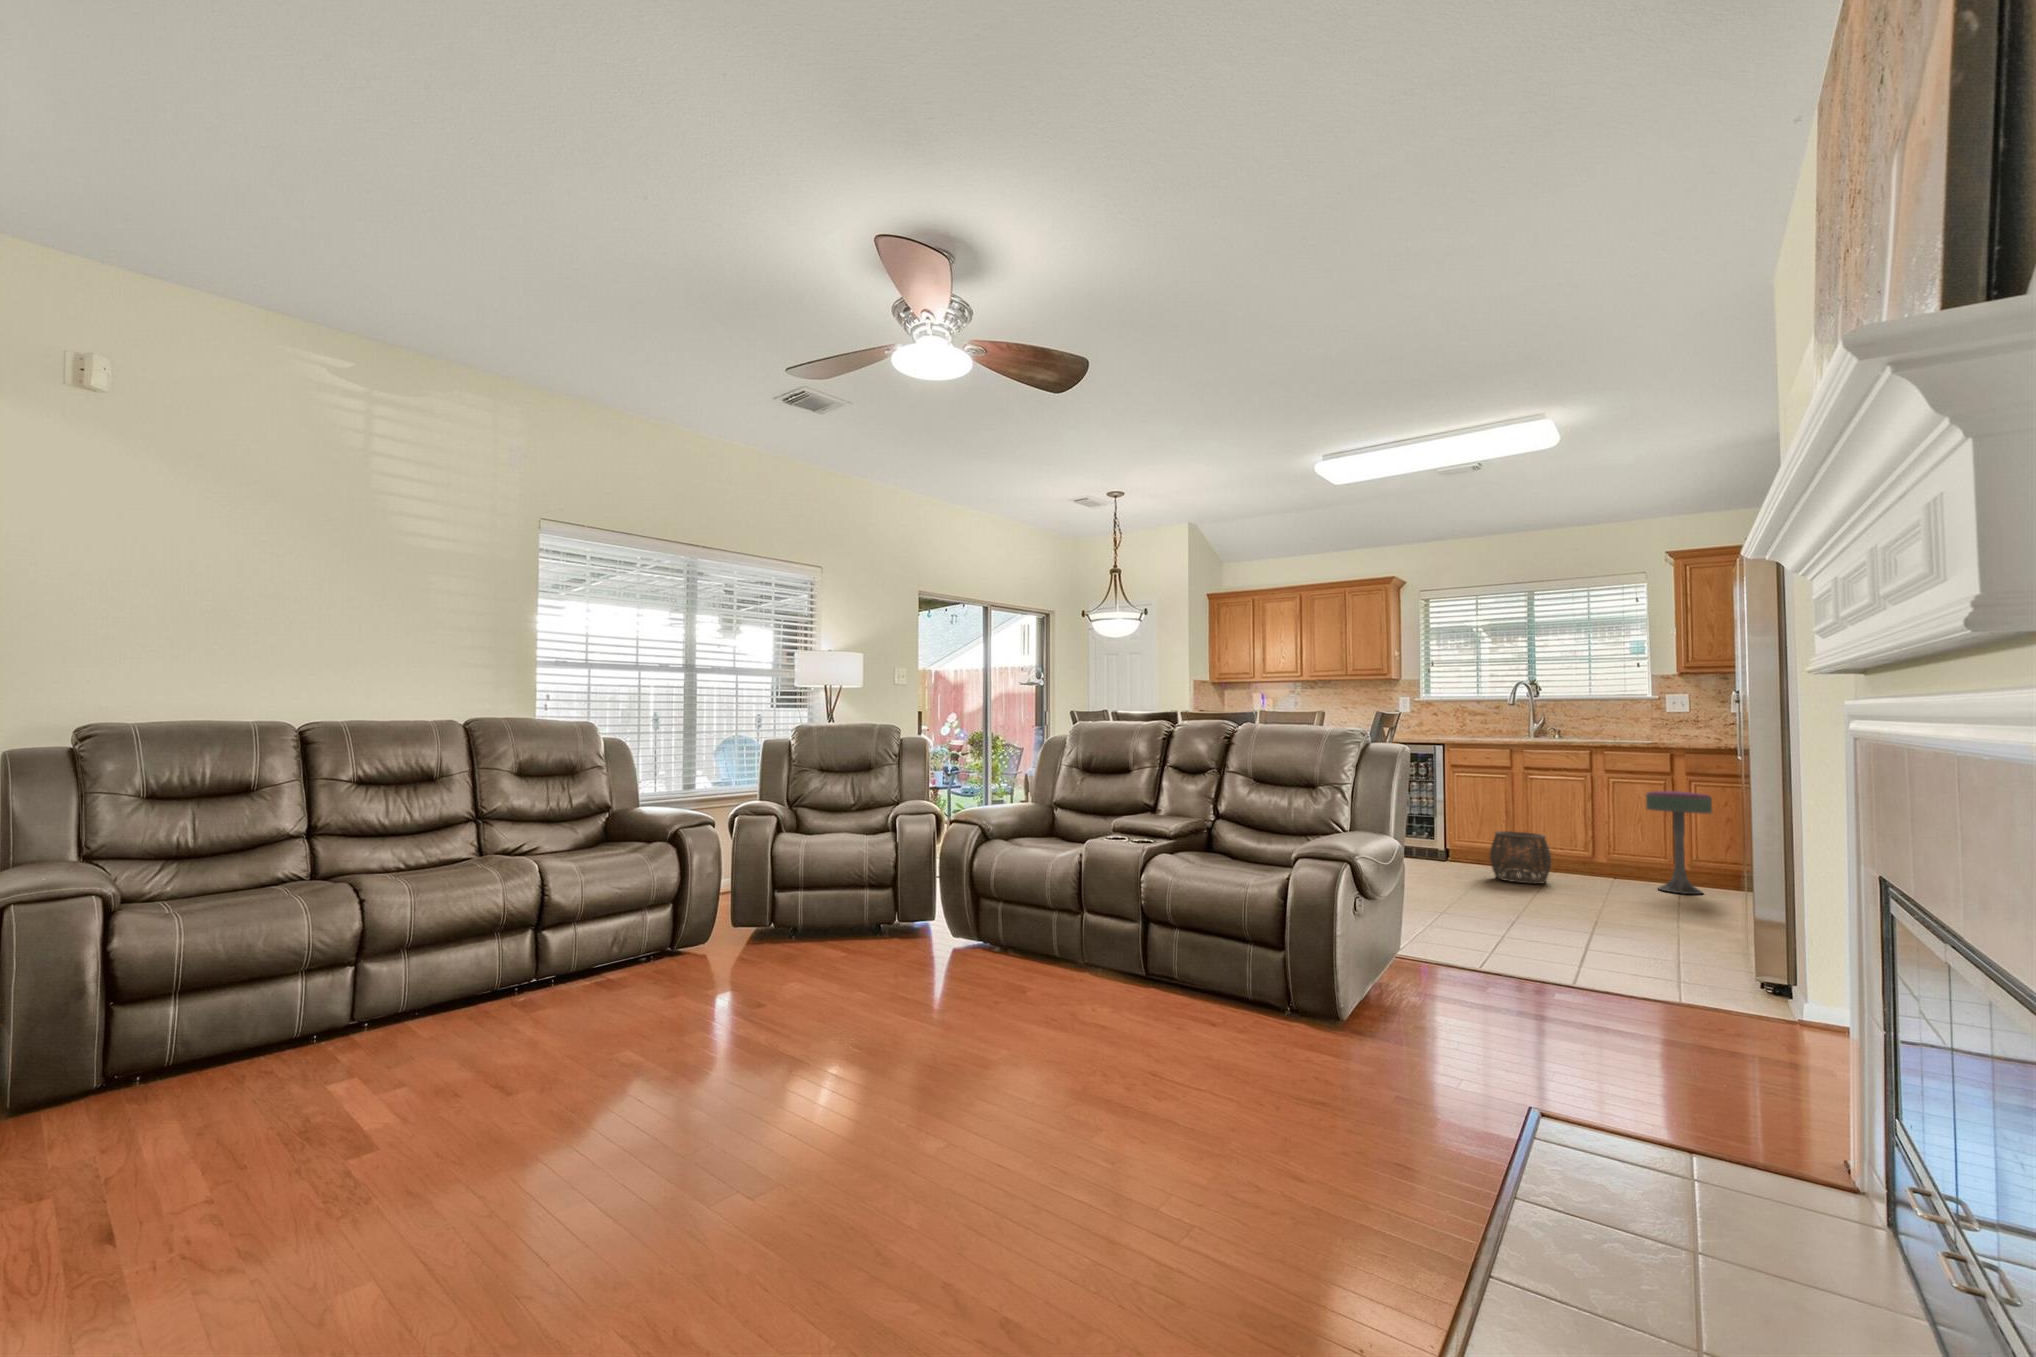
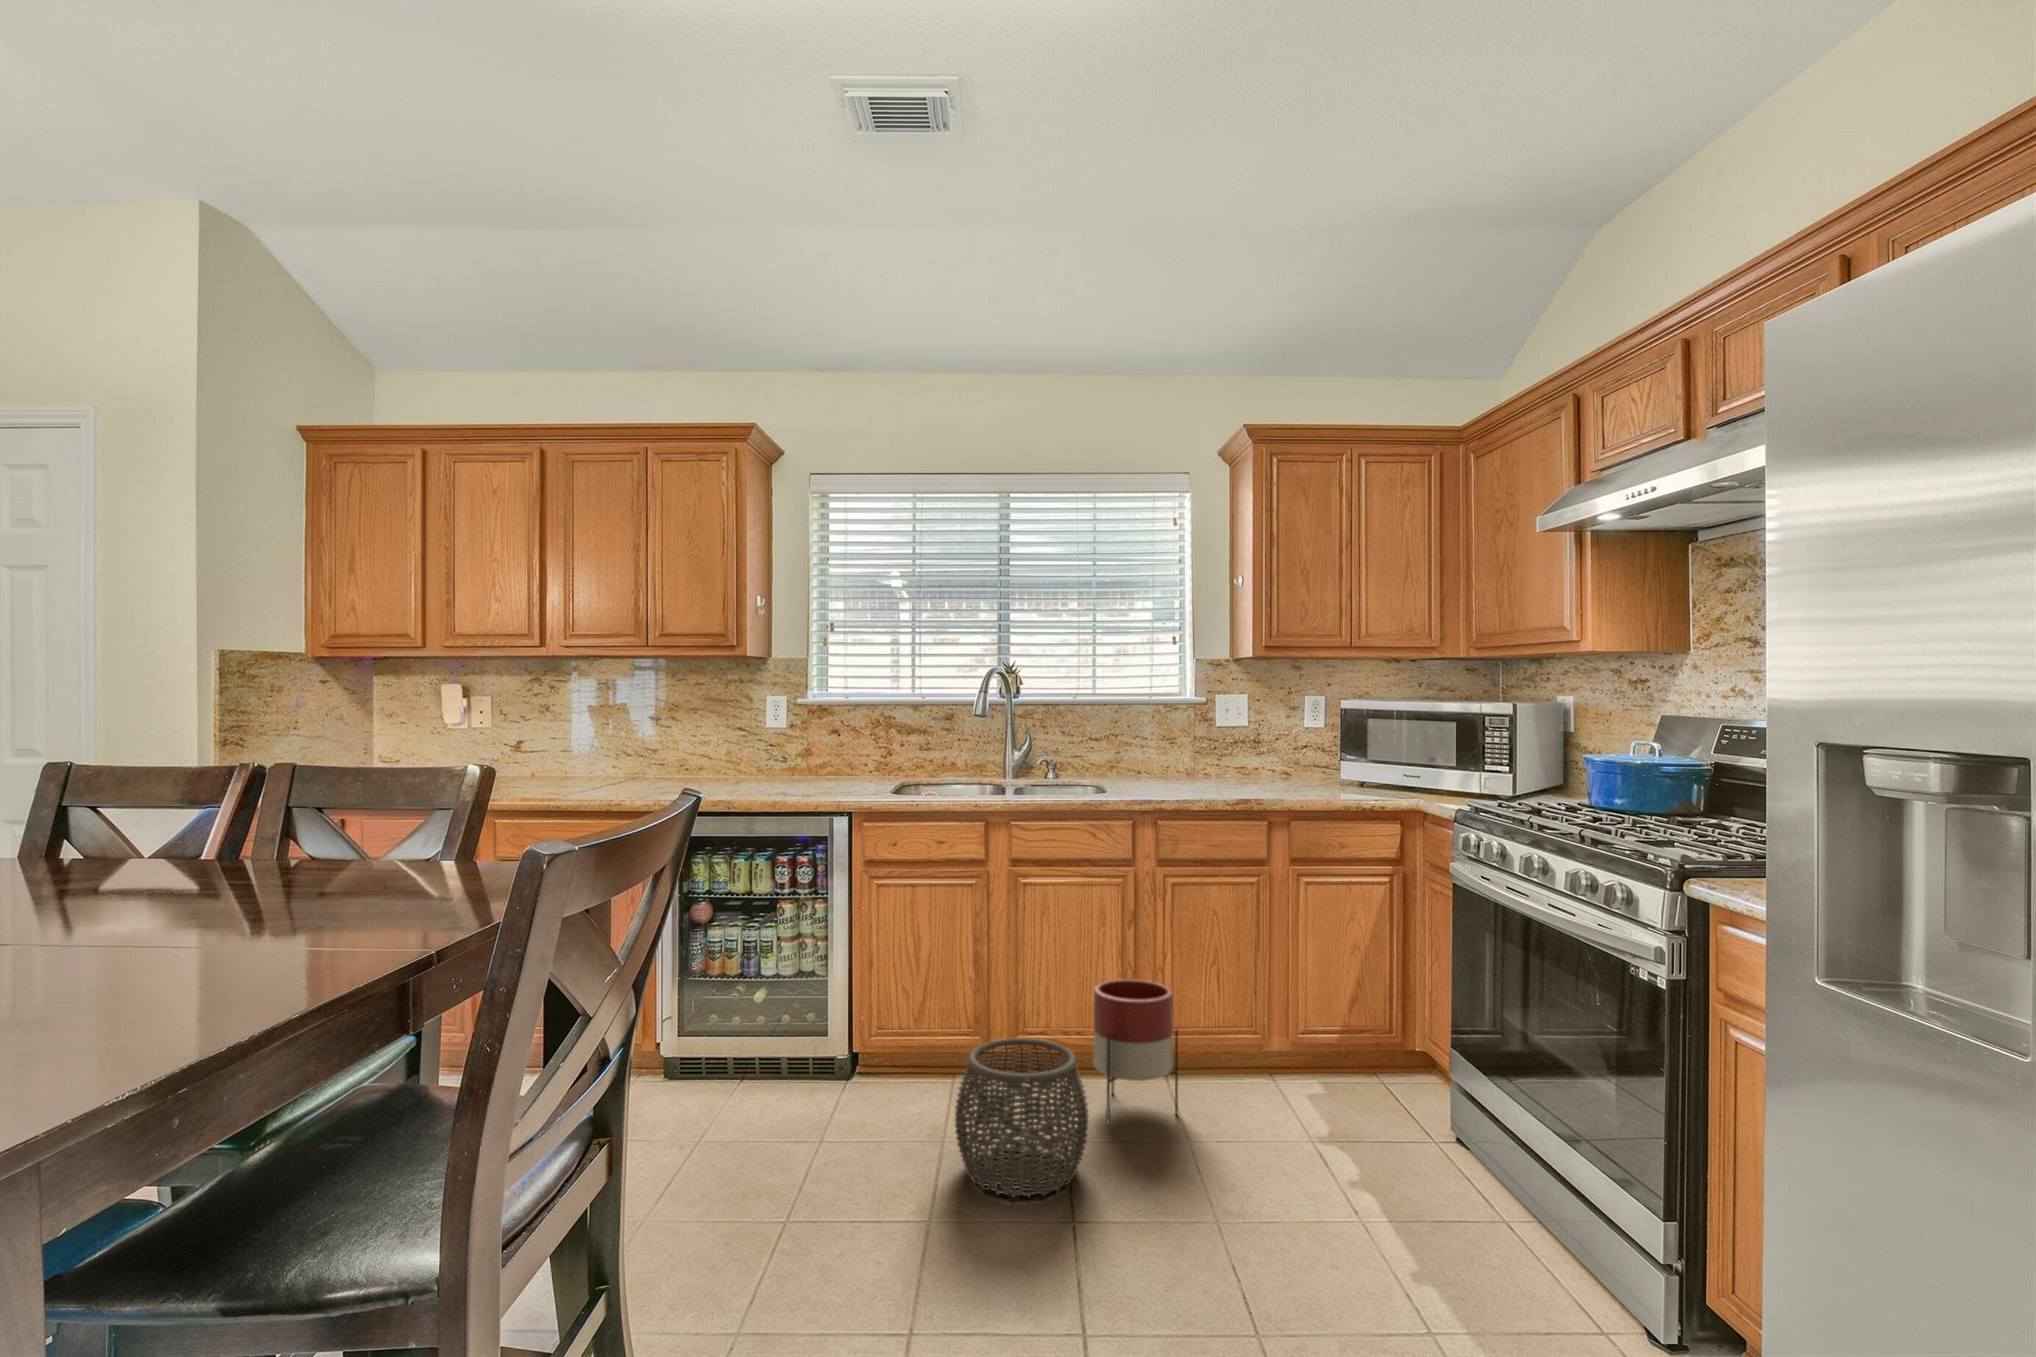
bar stool: present [1646,791,1712,894] -> none [1252,913,1371,1152]
planter: none [1565,822,1611,882] -> present [1093,979,1178,1124]

